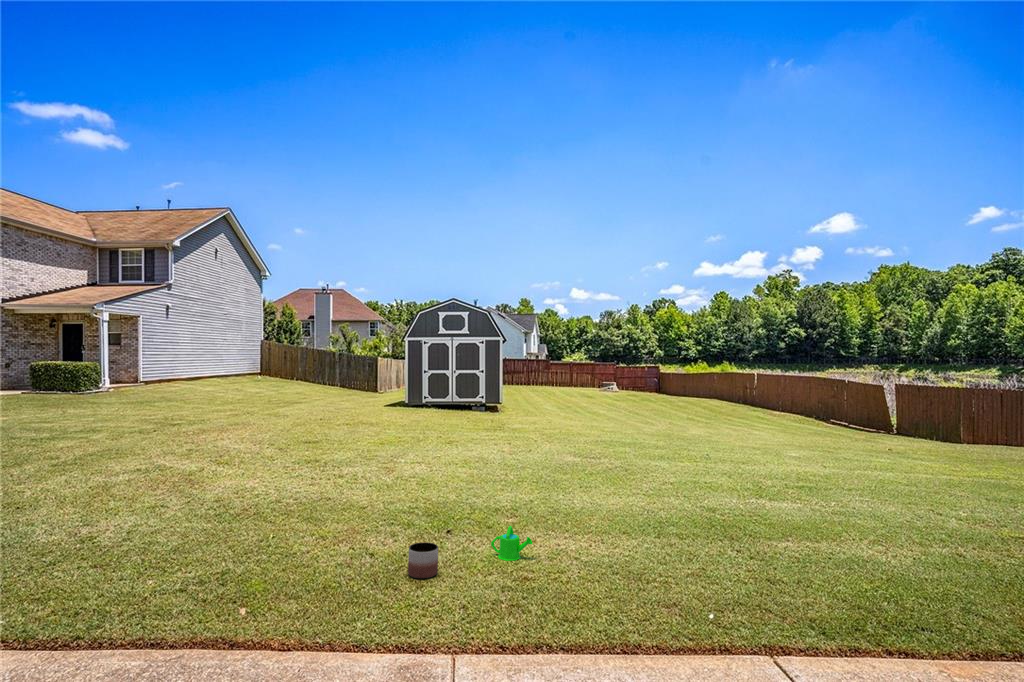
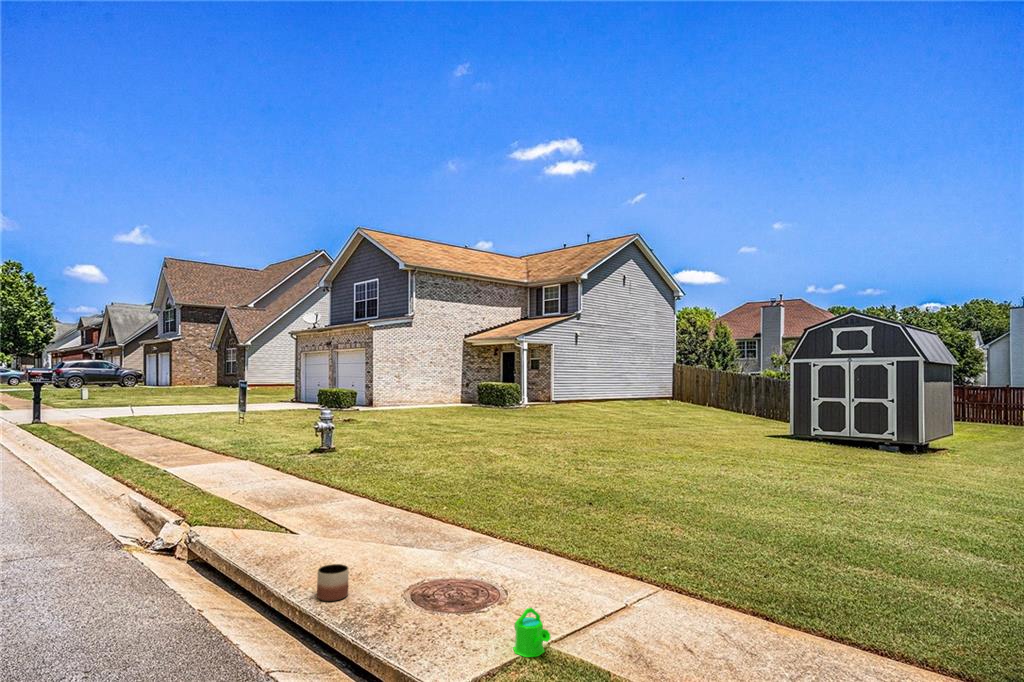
planter: present [408,542,438,579] -> present [317,564,348,601]

